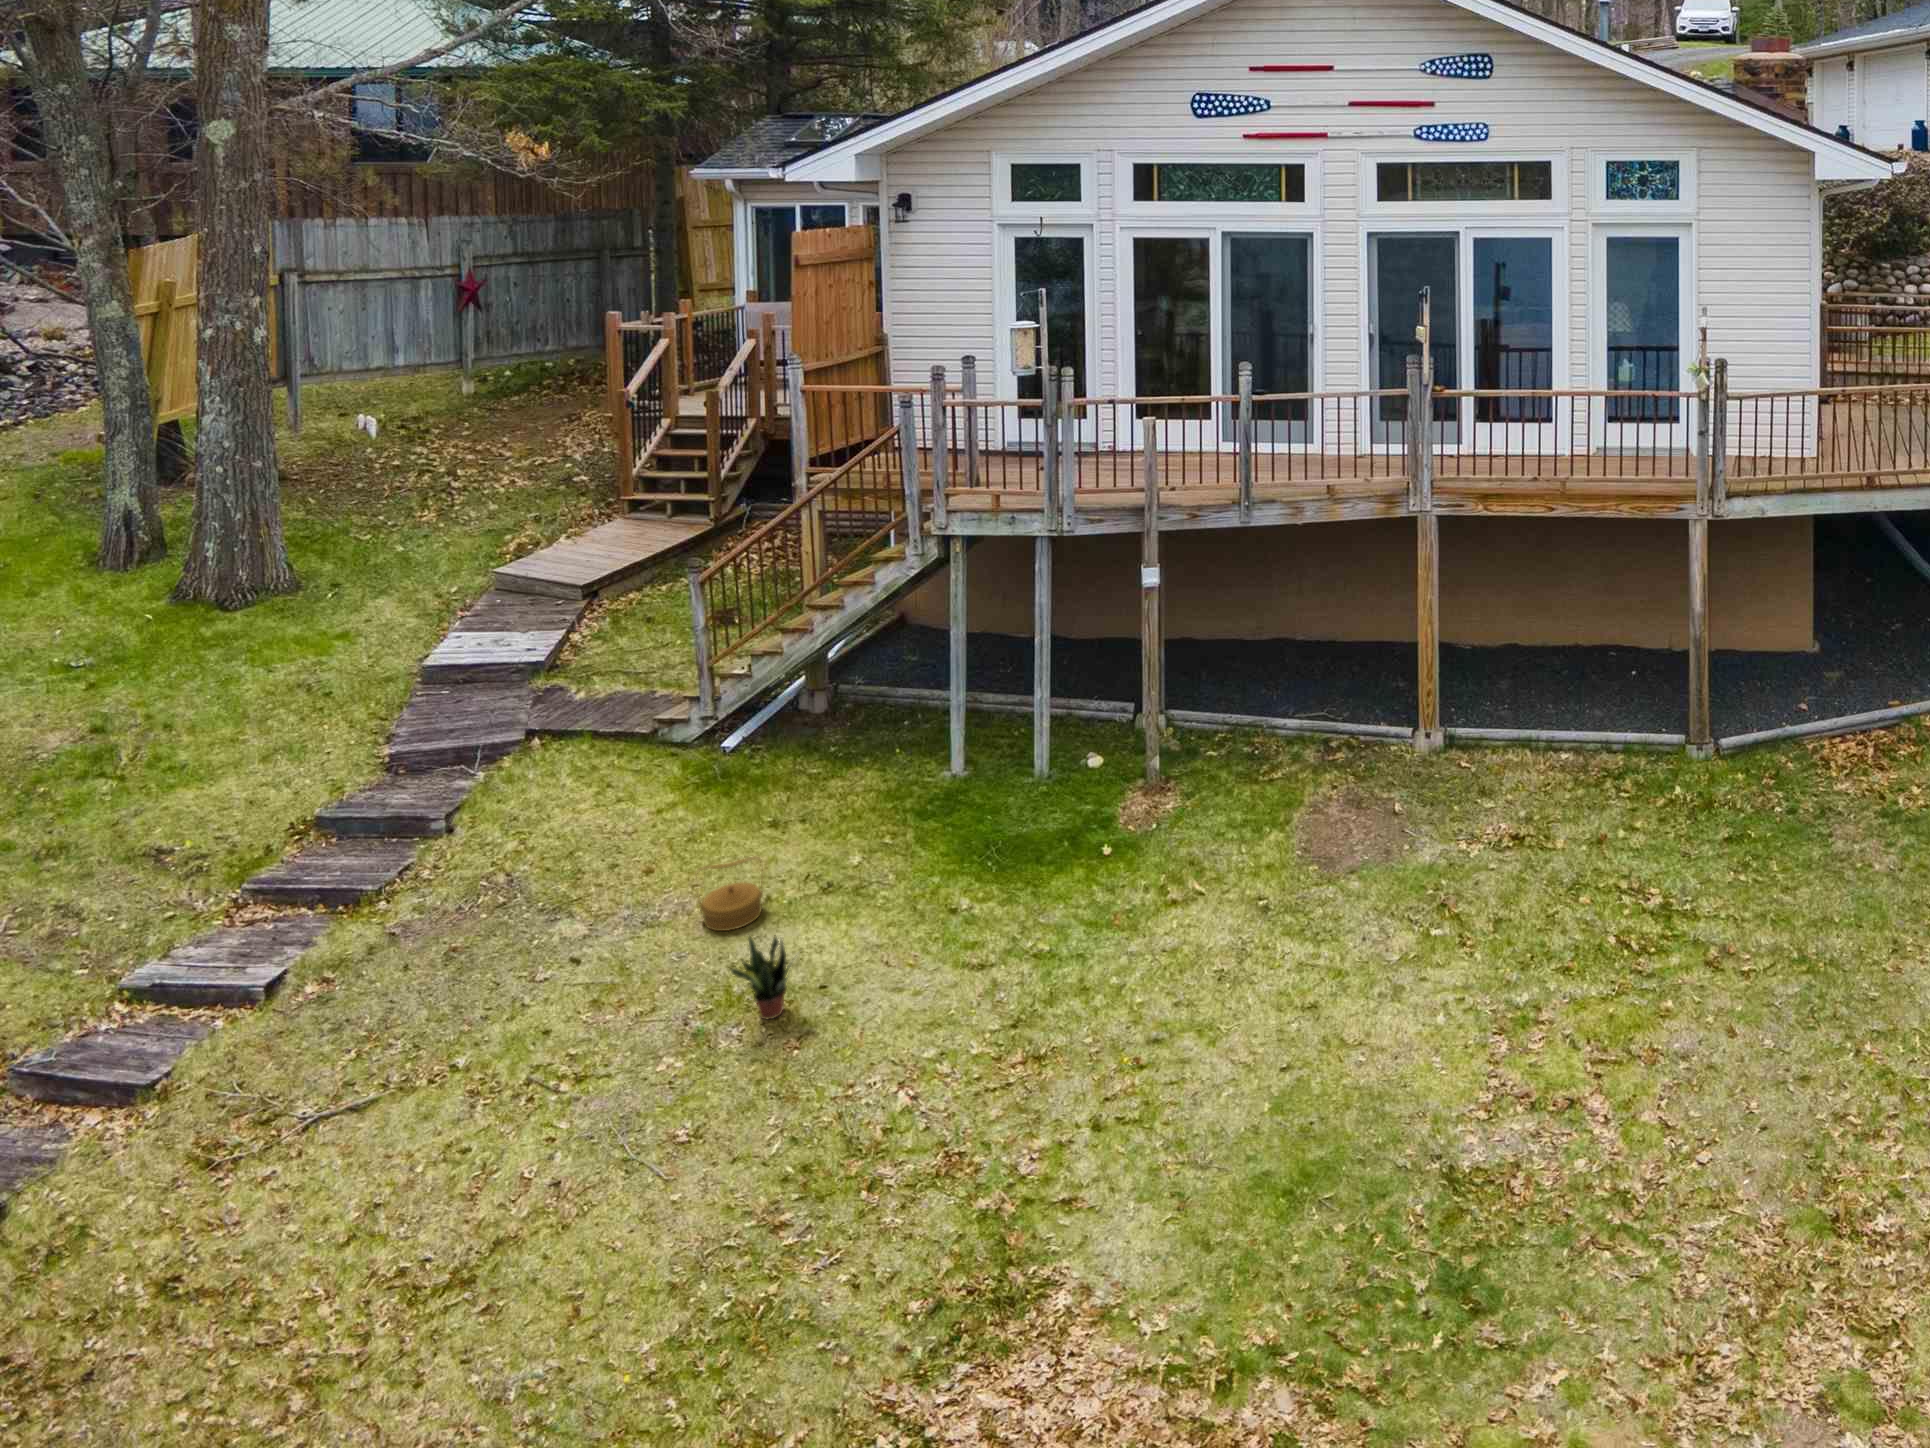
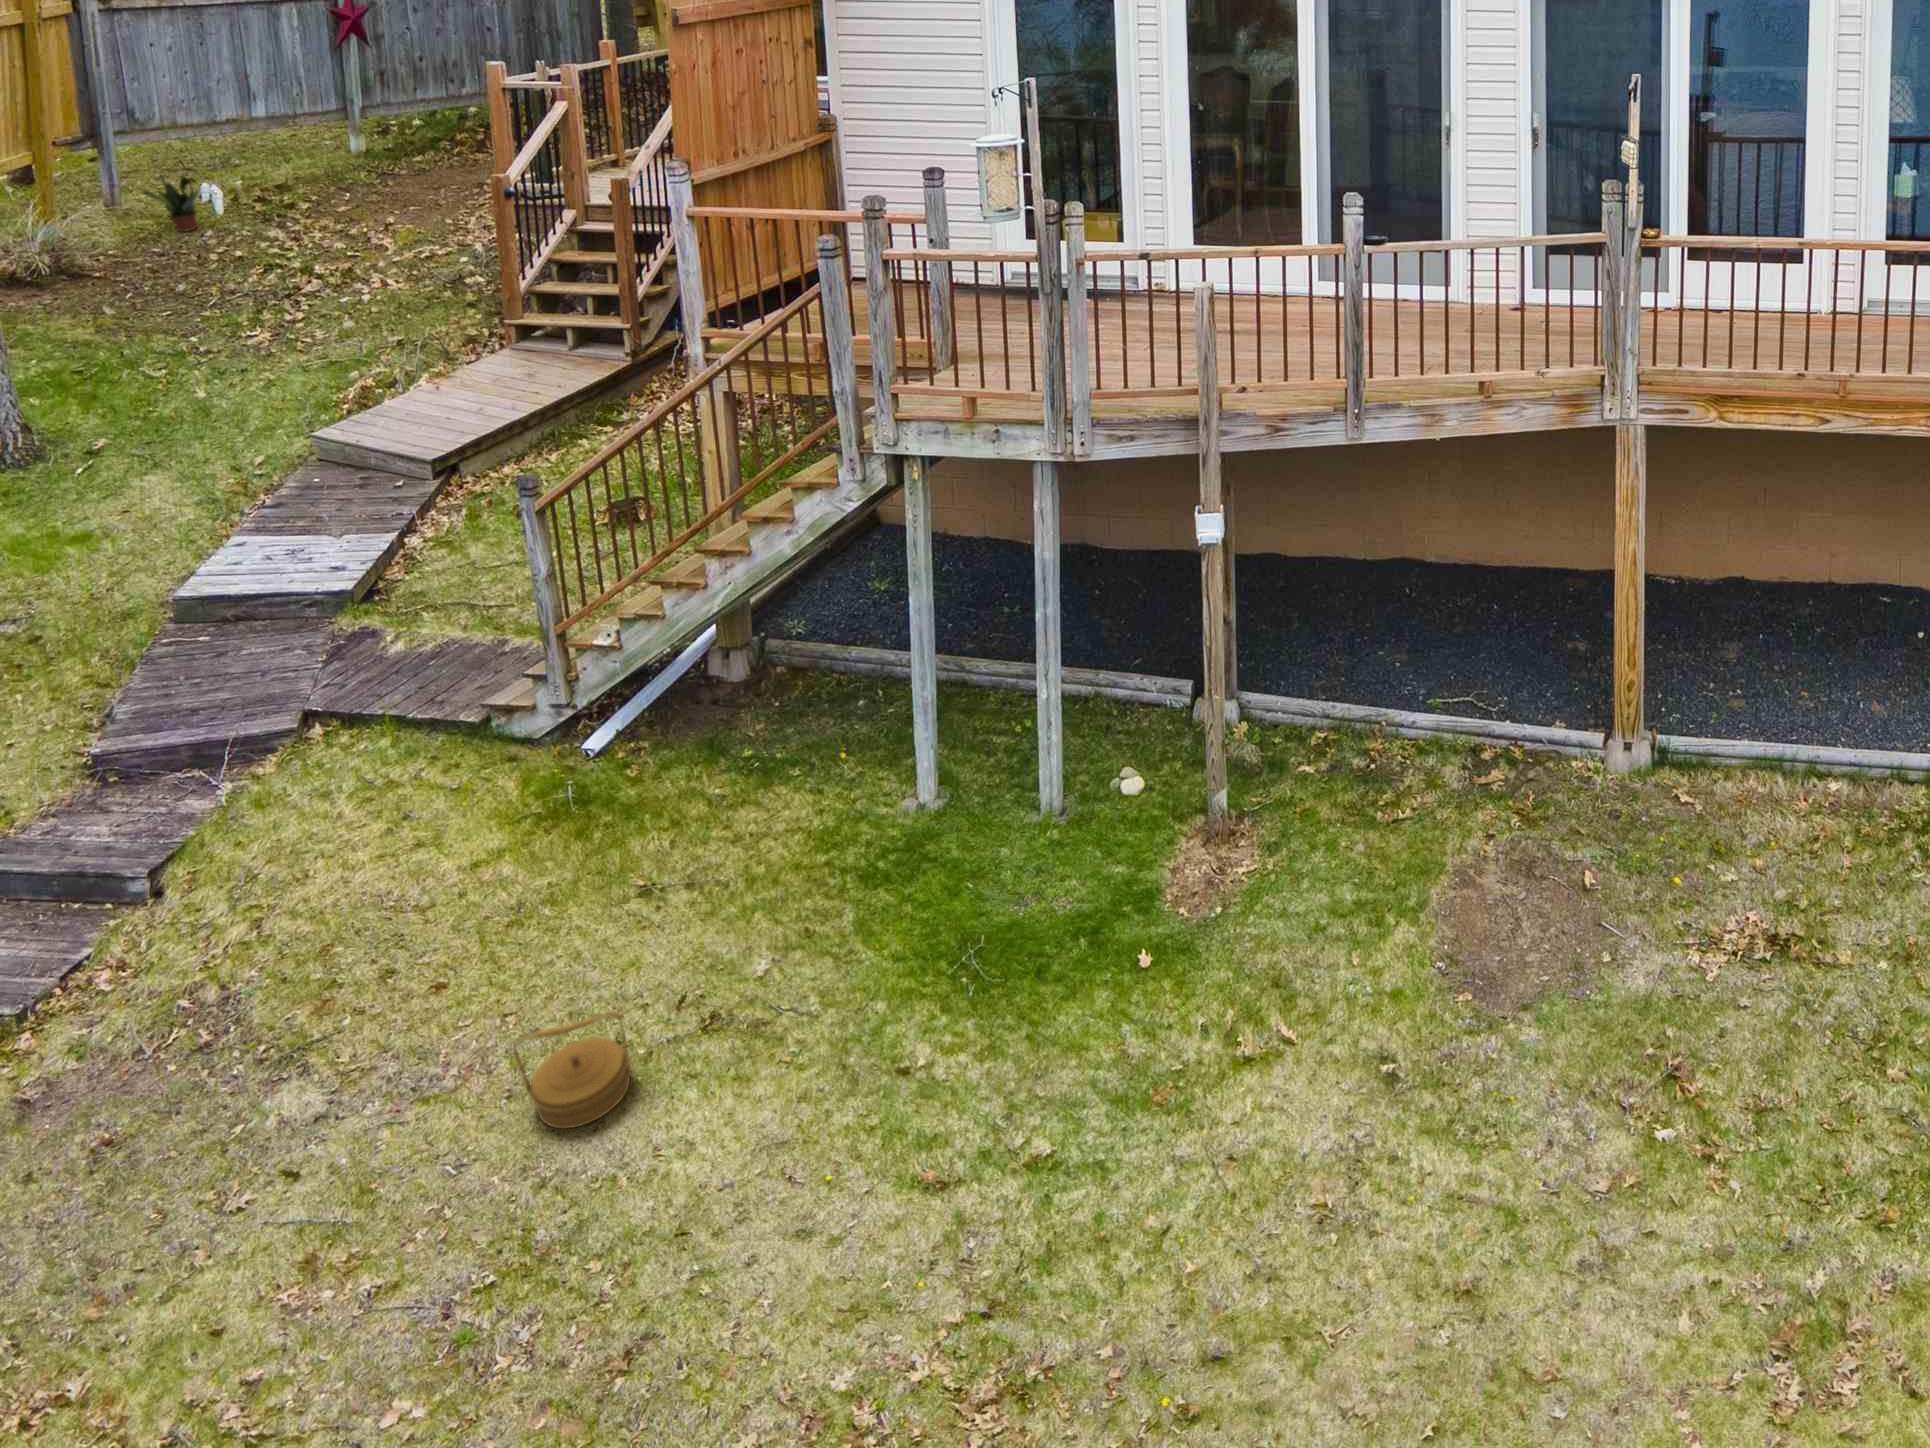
potted plant: present [731,936,791,1019] -> present [141,174,200,232]

